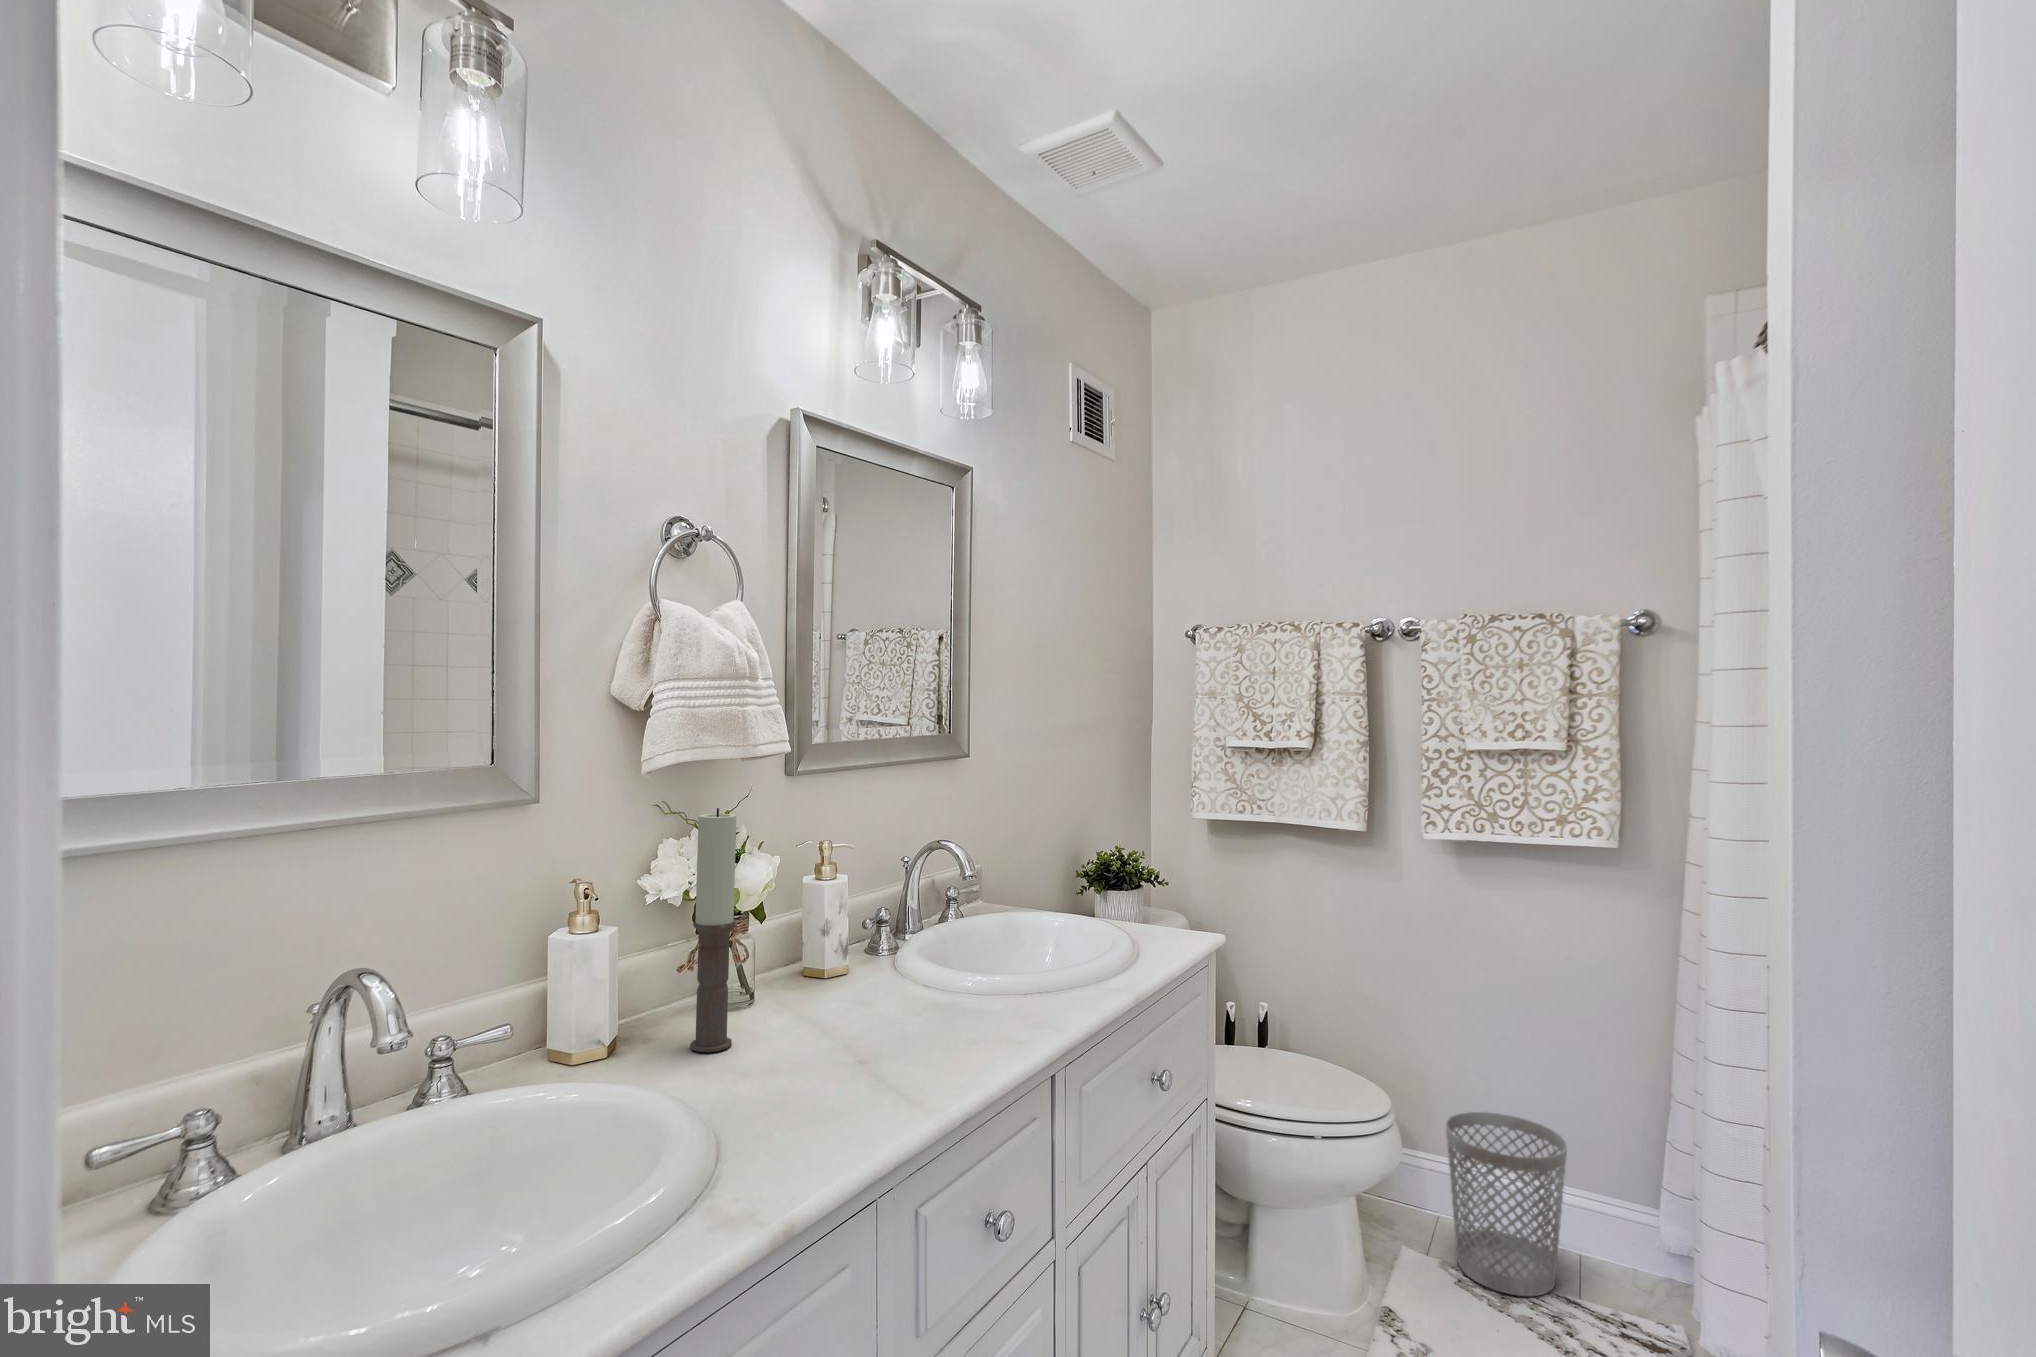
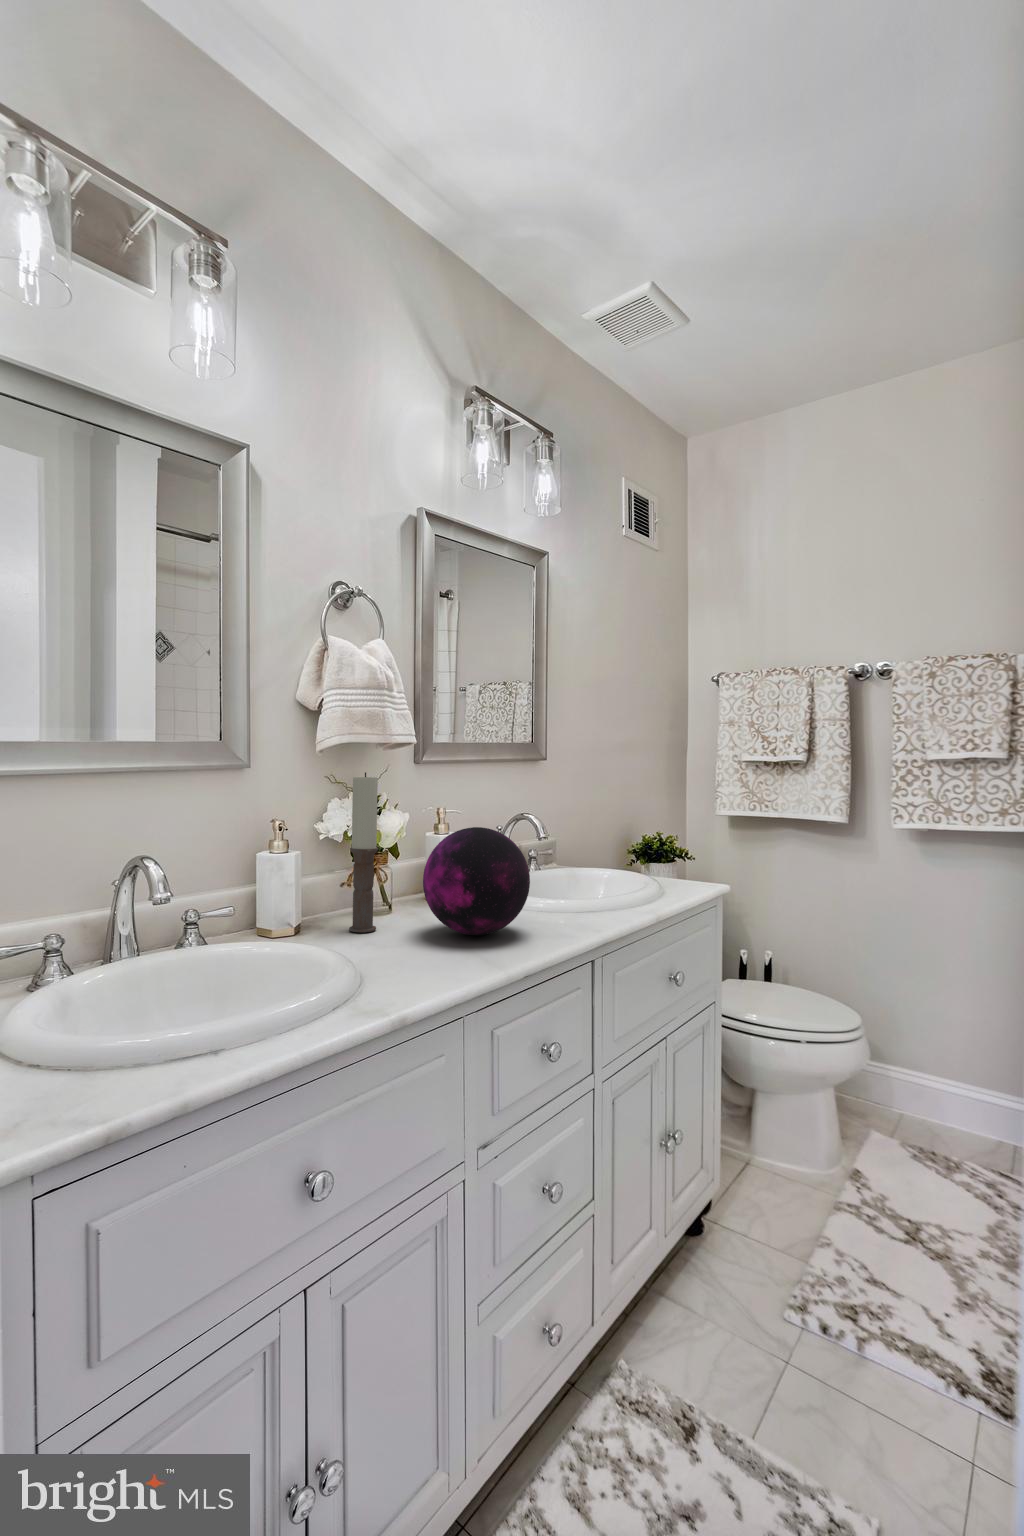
decorative orb: none [805,888,963,1051] -> present [423,827,530,935]
wastebasket: present [1446,1112,1567,1296] -> none [905,1033,1000,1166]

